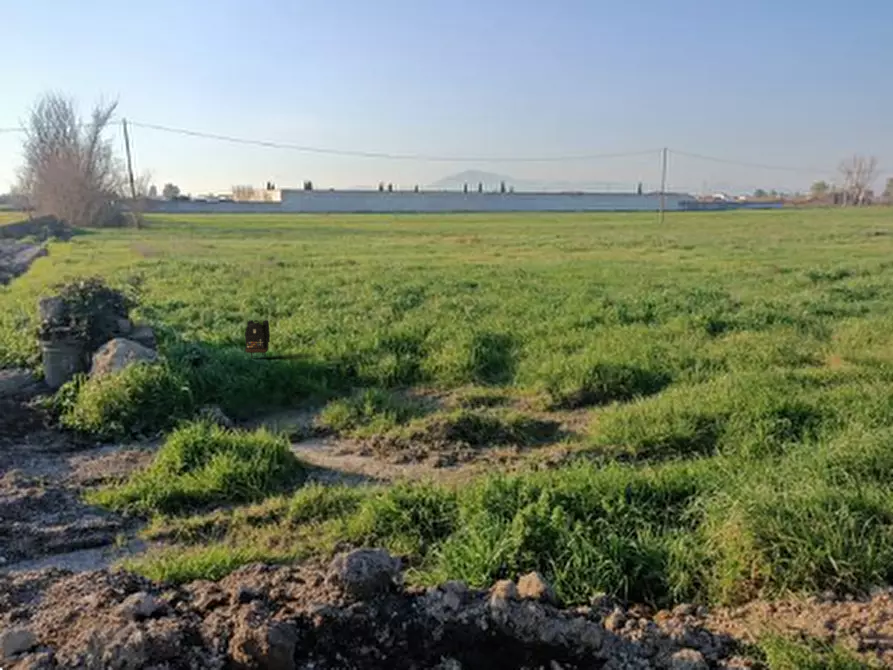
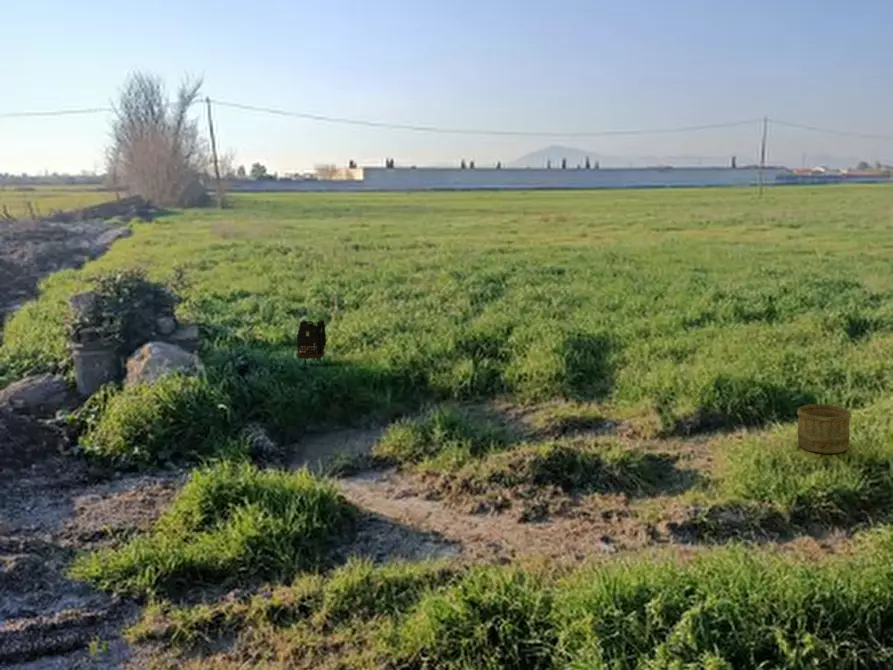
wooden bucket: none [645,376,683,412] -> present [797,404,851,454]

